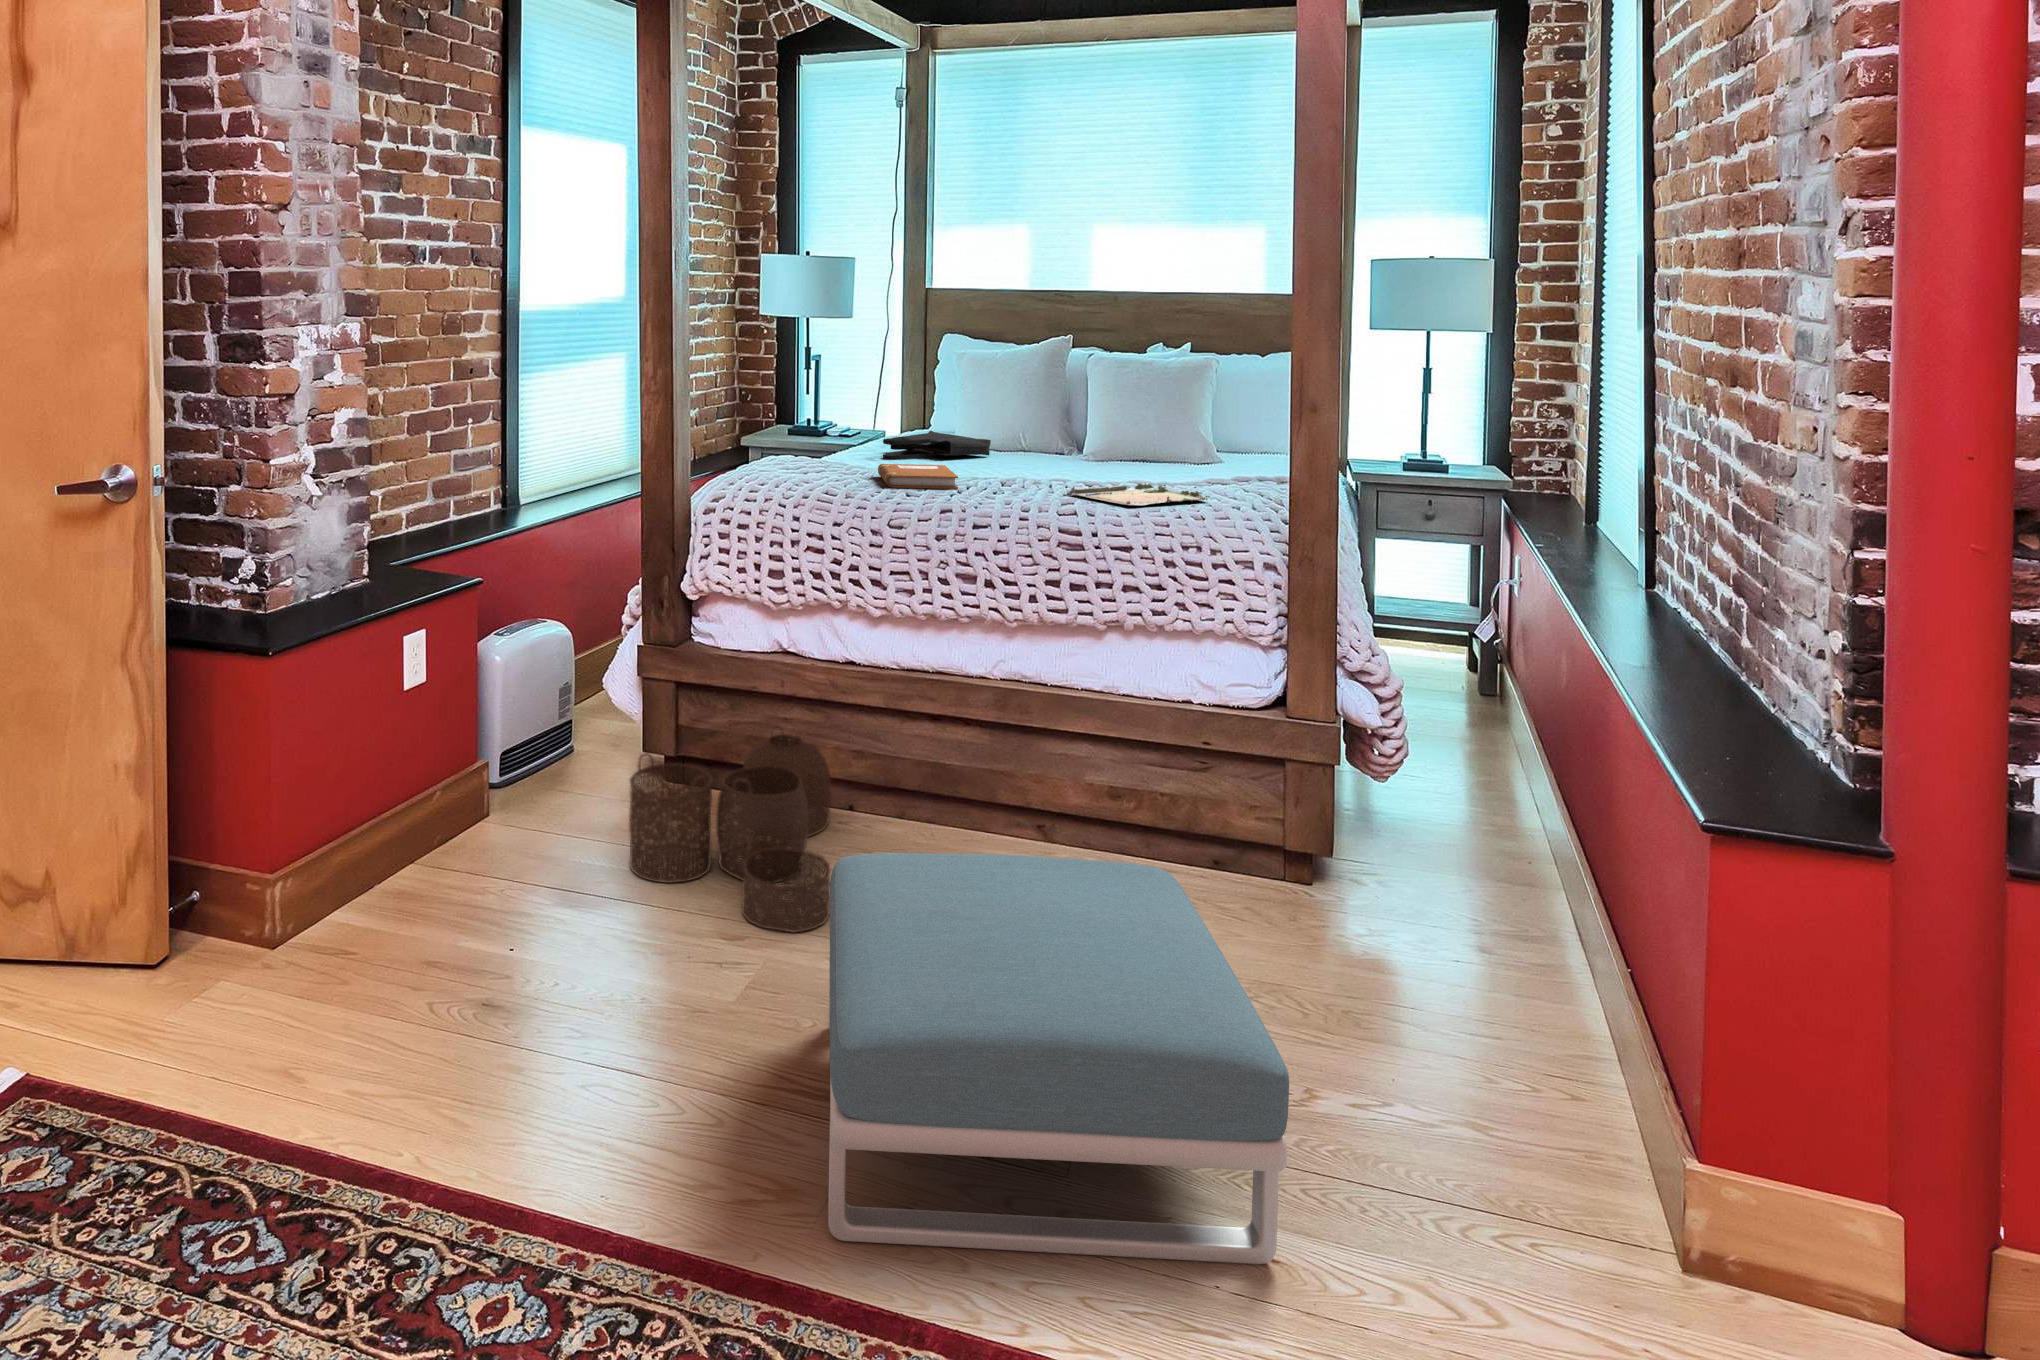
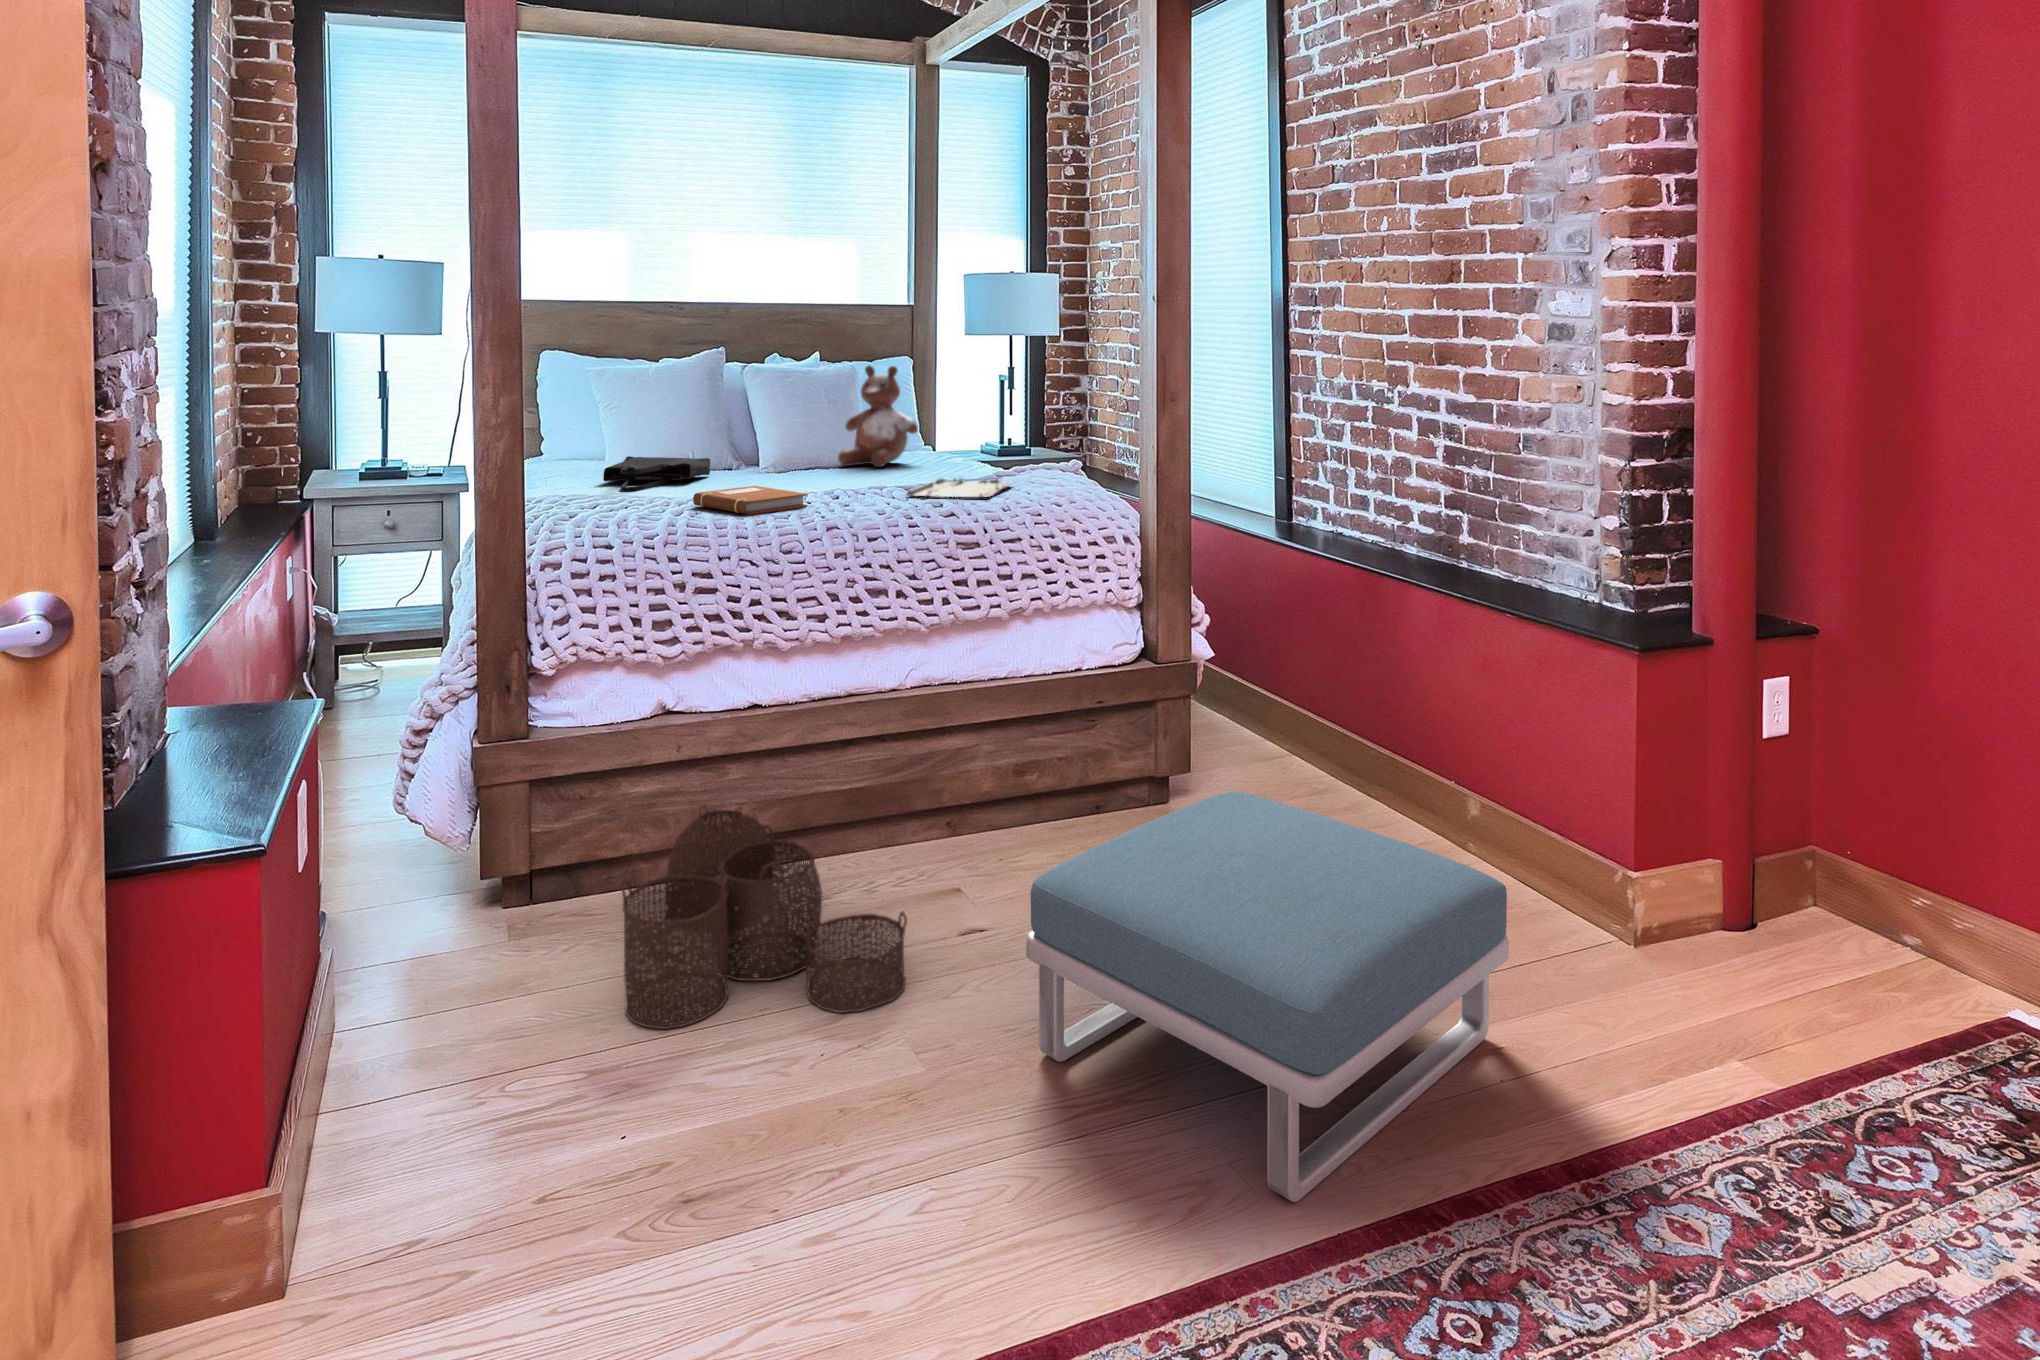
stuffed bear: none [1125,362,1212,469] -> present [838,365,918,467]

